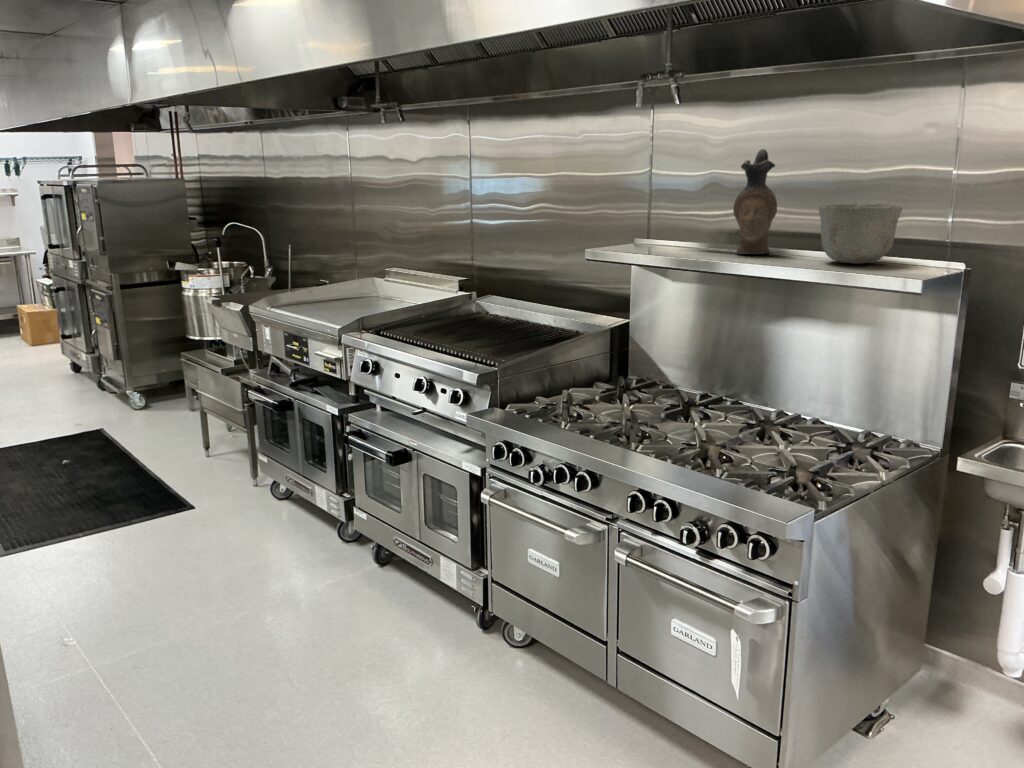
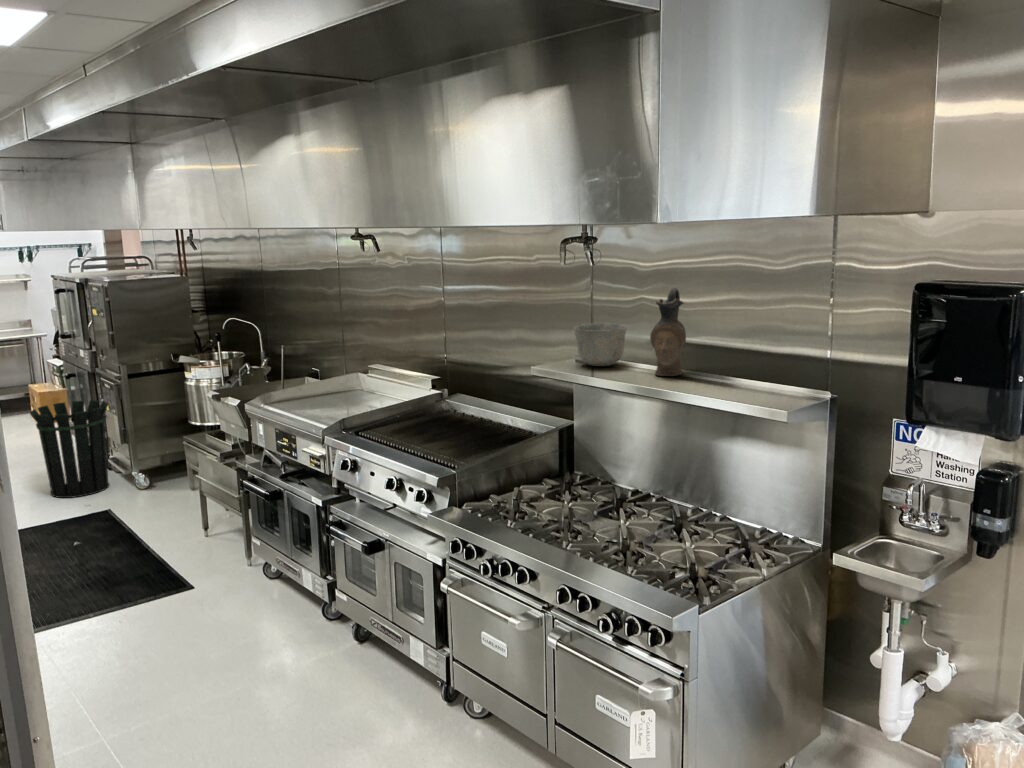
ceramic bowl: present [819,204,903,264] -> present [574,323,627,366]
waste bin: none [14,314,103,417] -> present [30,401,109,498]

